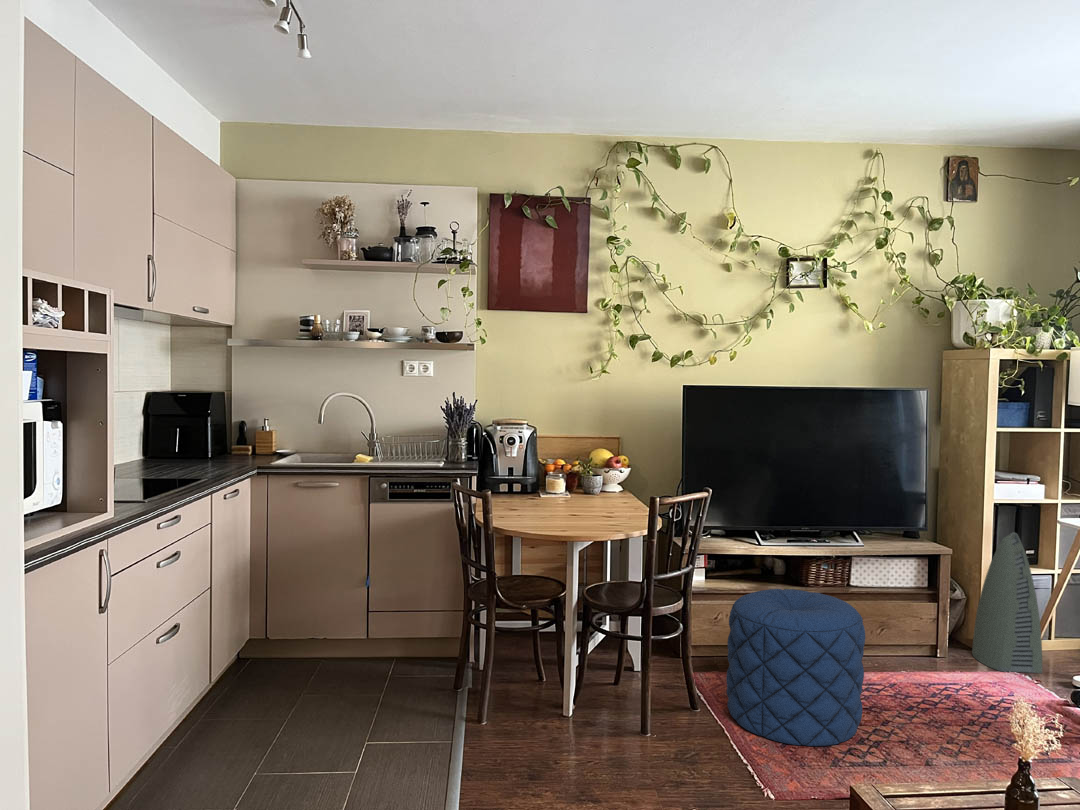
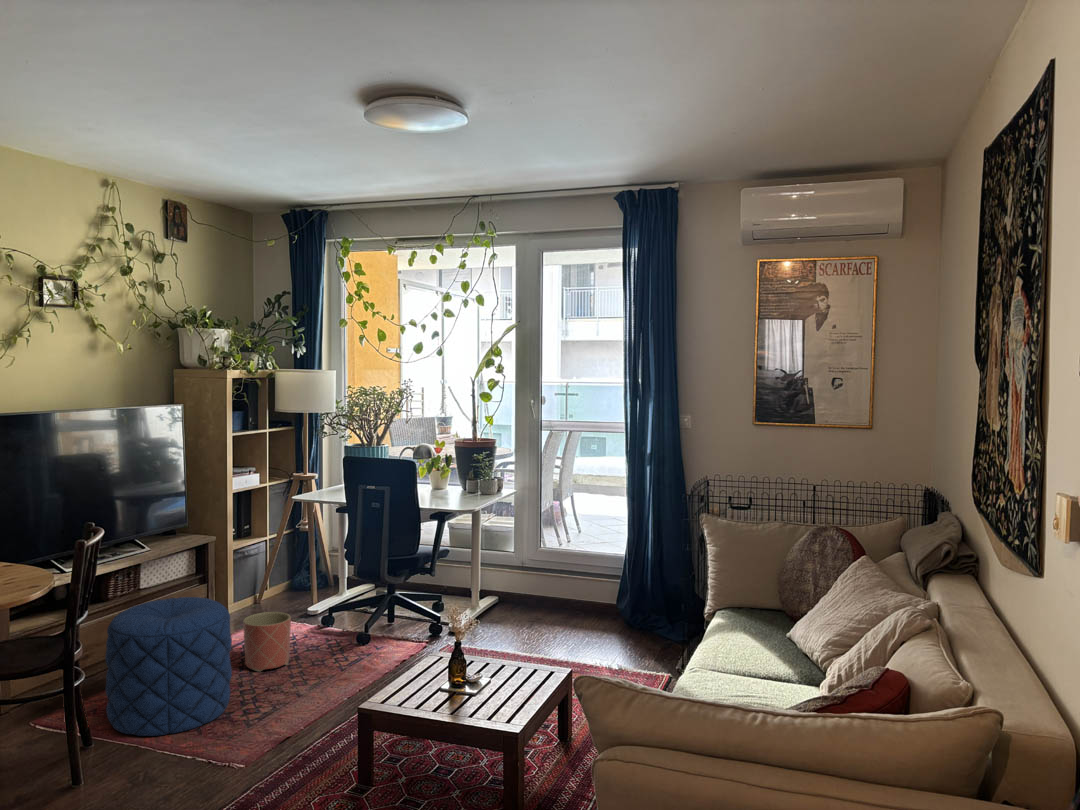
air purifier: present [972,532,1042,673] -> none [228,514,281,622]
planter: none [919,649,986,731] -> present [243,612,291,672]

